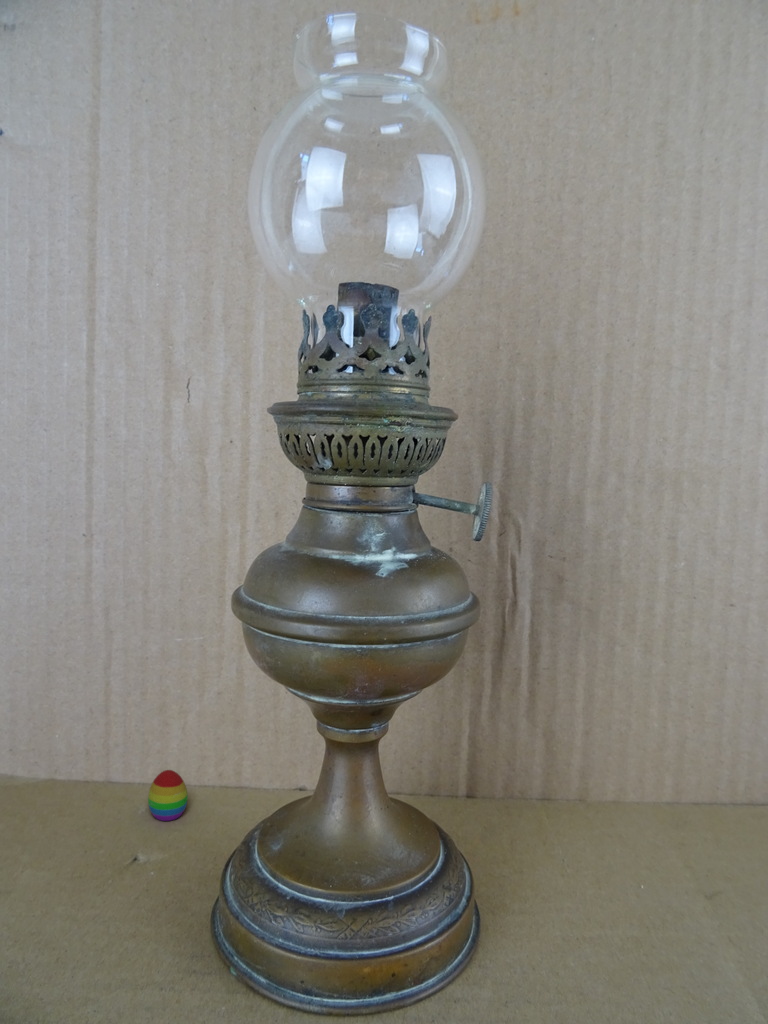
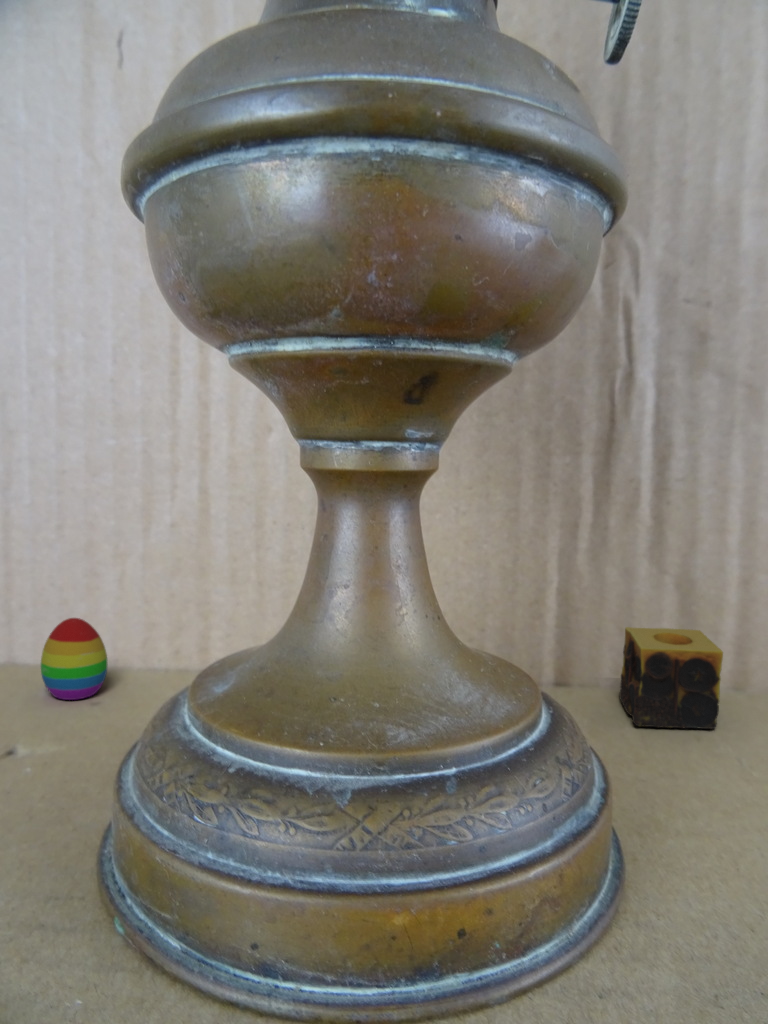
candle: none [497,773,553,839] -> present [619,627,723,729]

